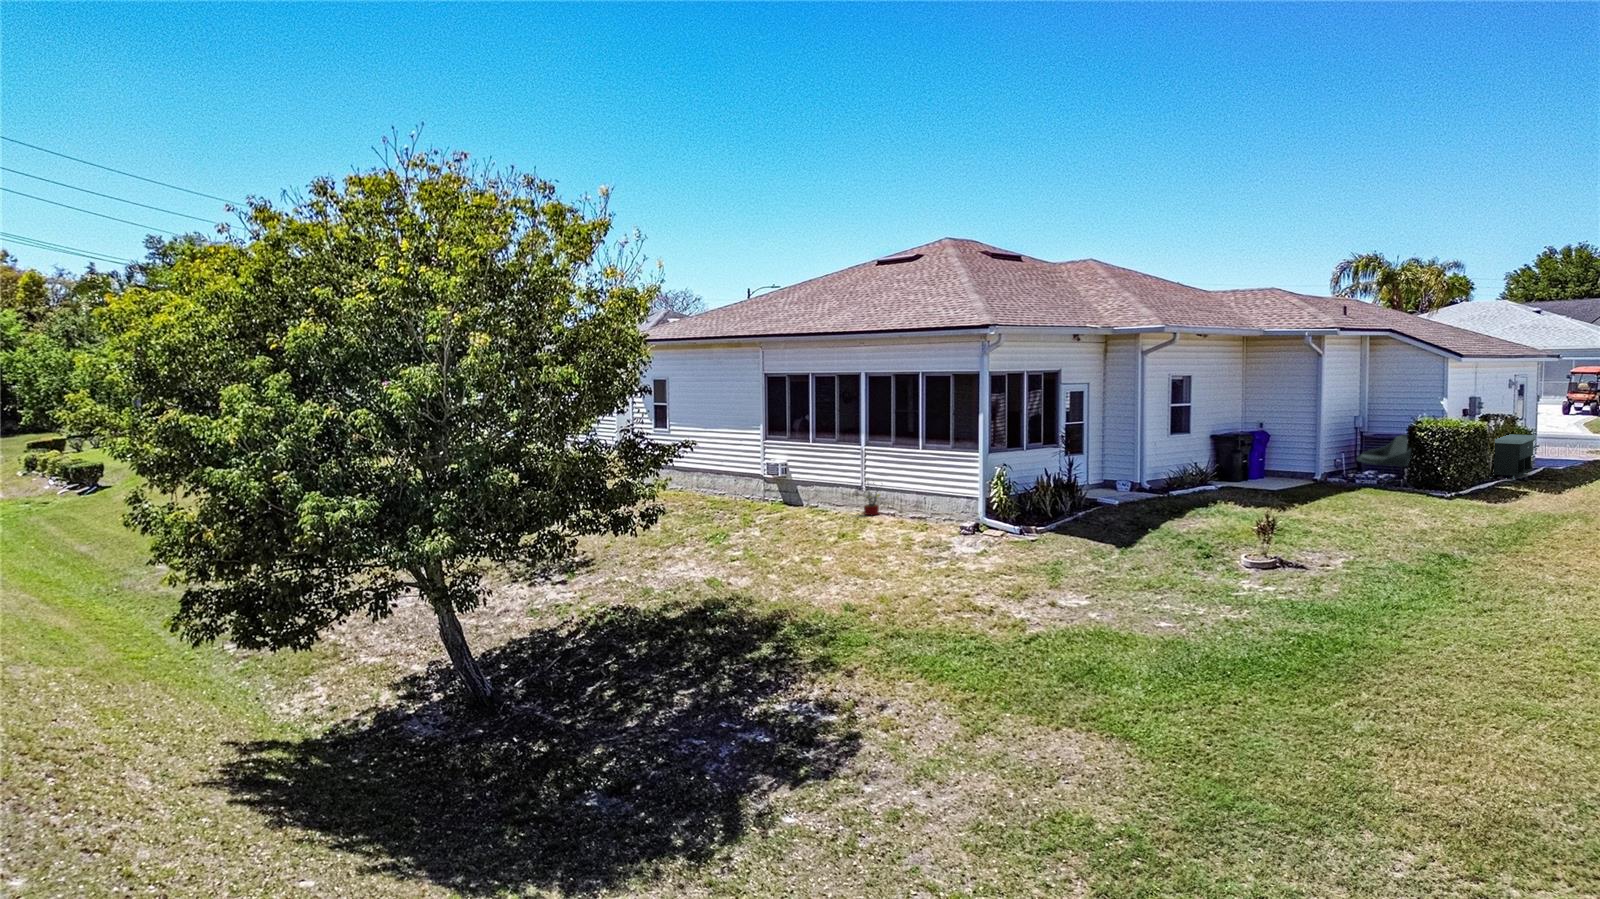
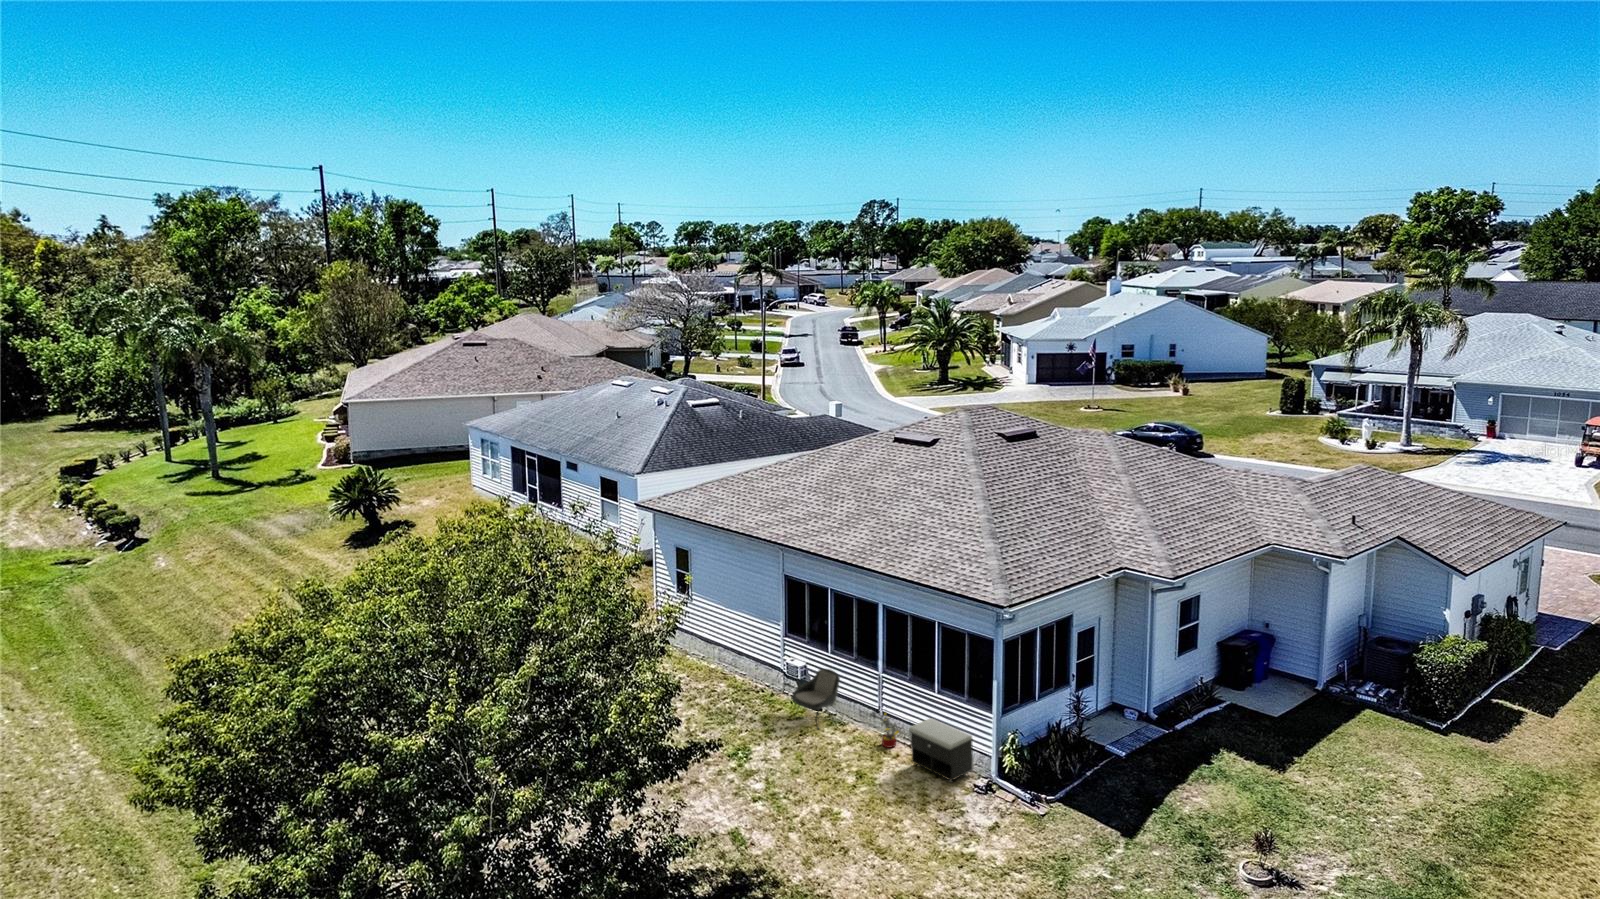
storage bench: present [1490,434,1535,479] -> present [909,718,973,782]
lounge chair: present [1357,435,1411,487] -> present [792,669,840,719]

